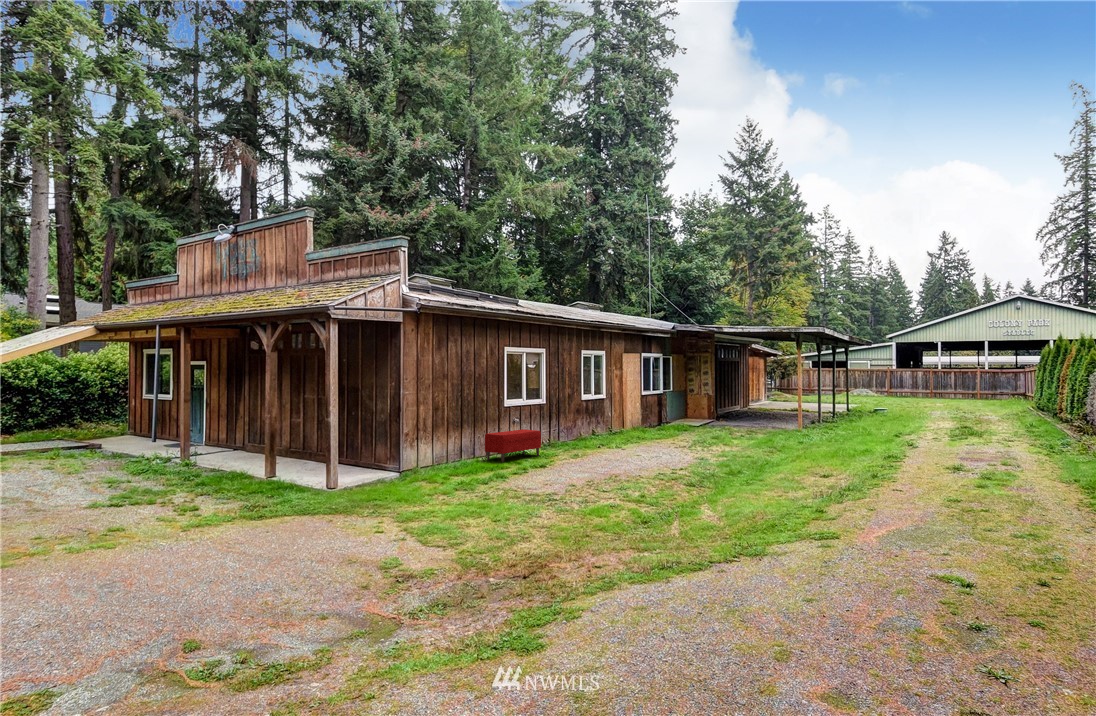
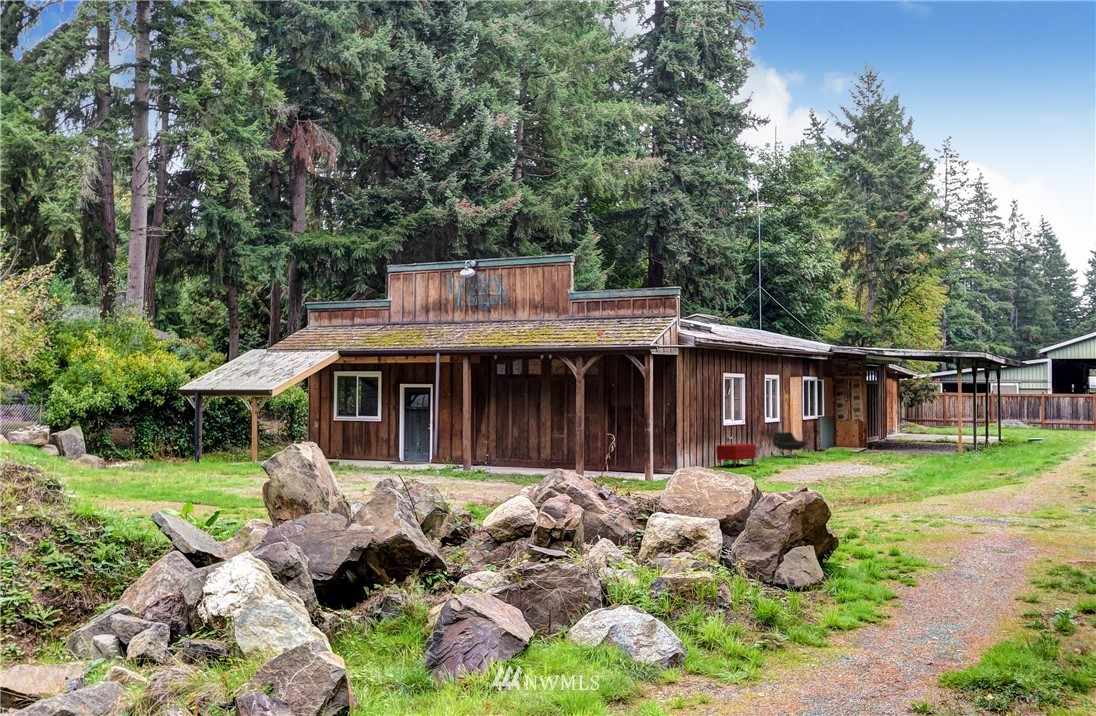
lounge chair: none [589,412,624,442] -> present [772,432,806,457]

